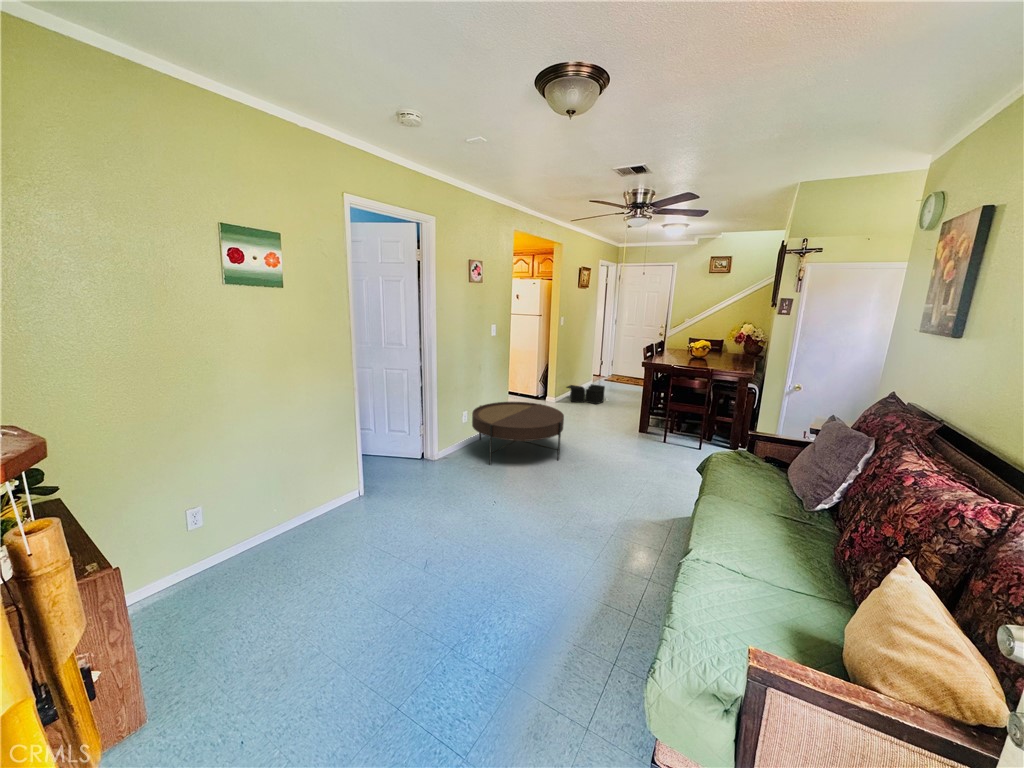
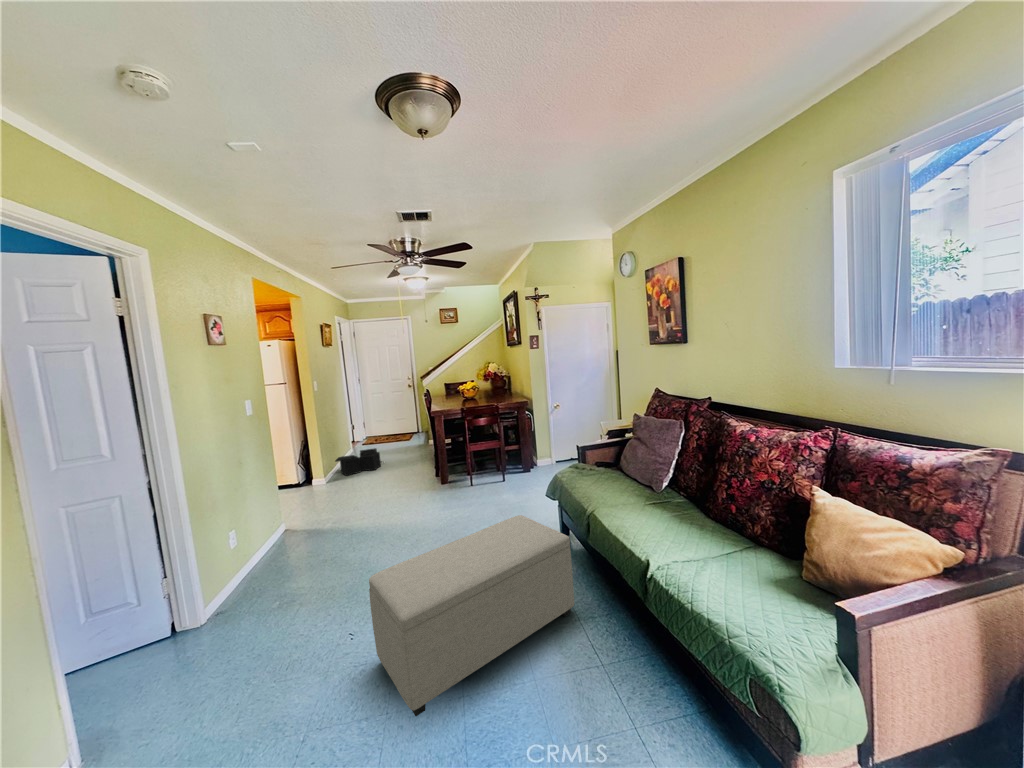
coffee table: present [472,402,564,465] -> none [247,485,389,591]
ottoman: none [487,463,655,570] -> present [369,515,574,716]

